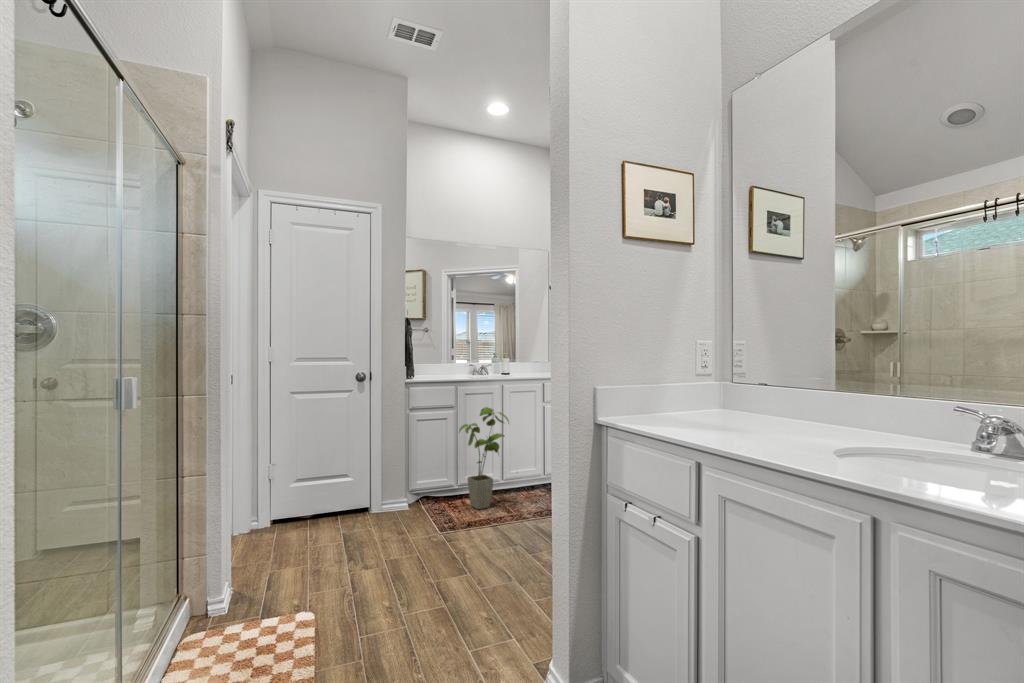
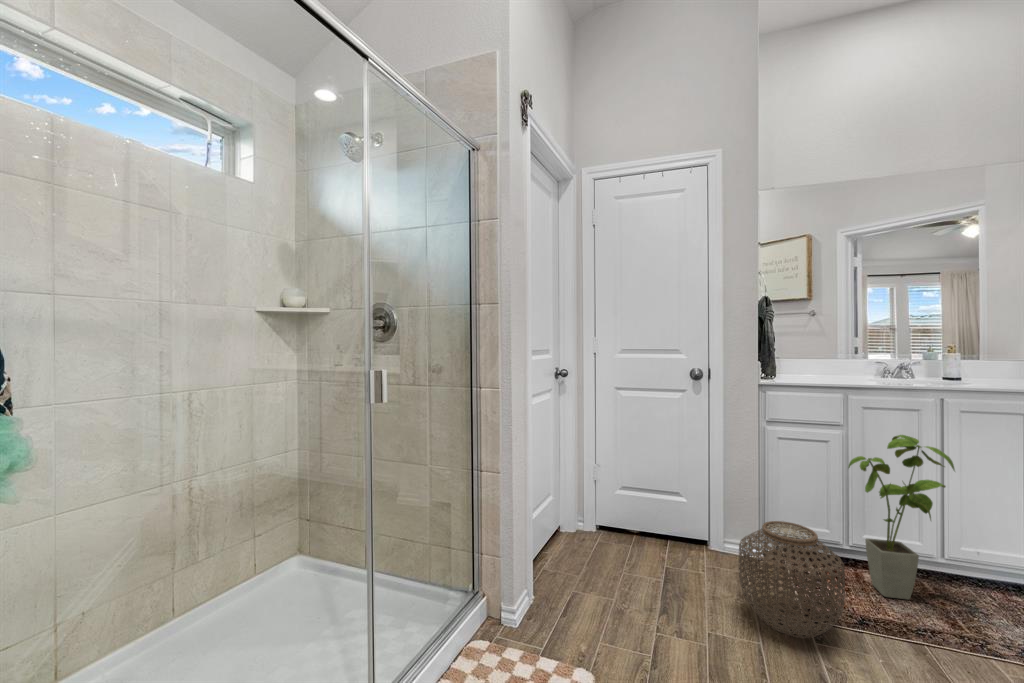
woven basket: none [401,472,462,544] -> present [739,521,845,638]

